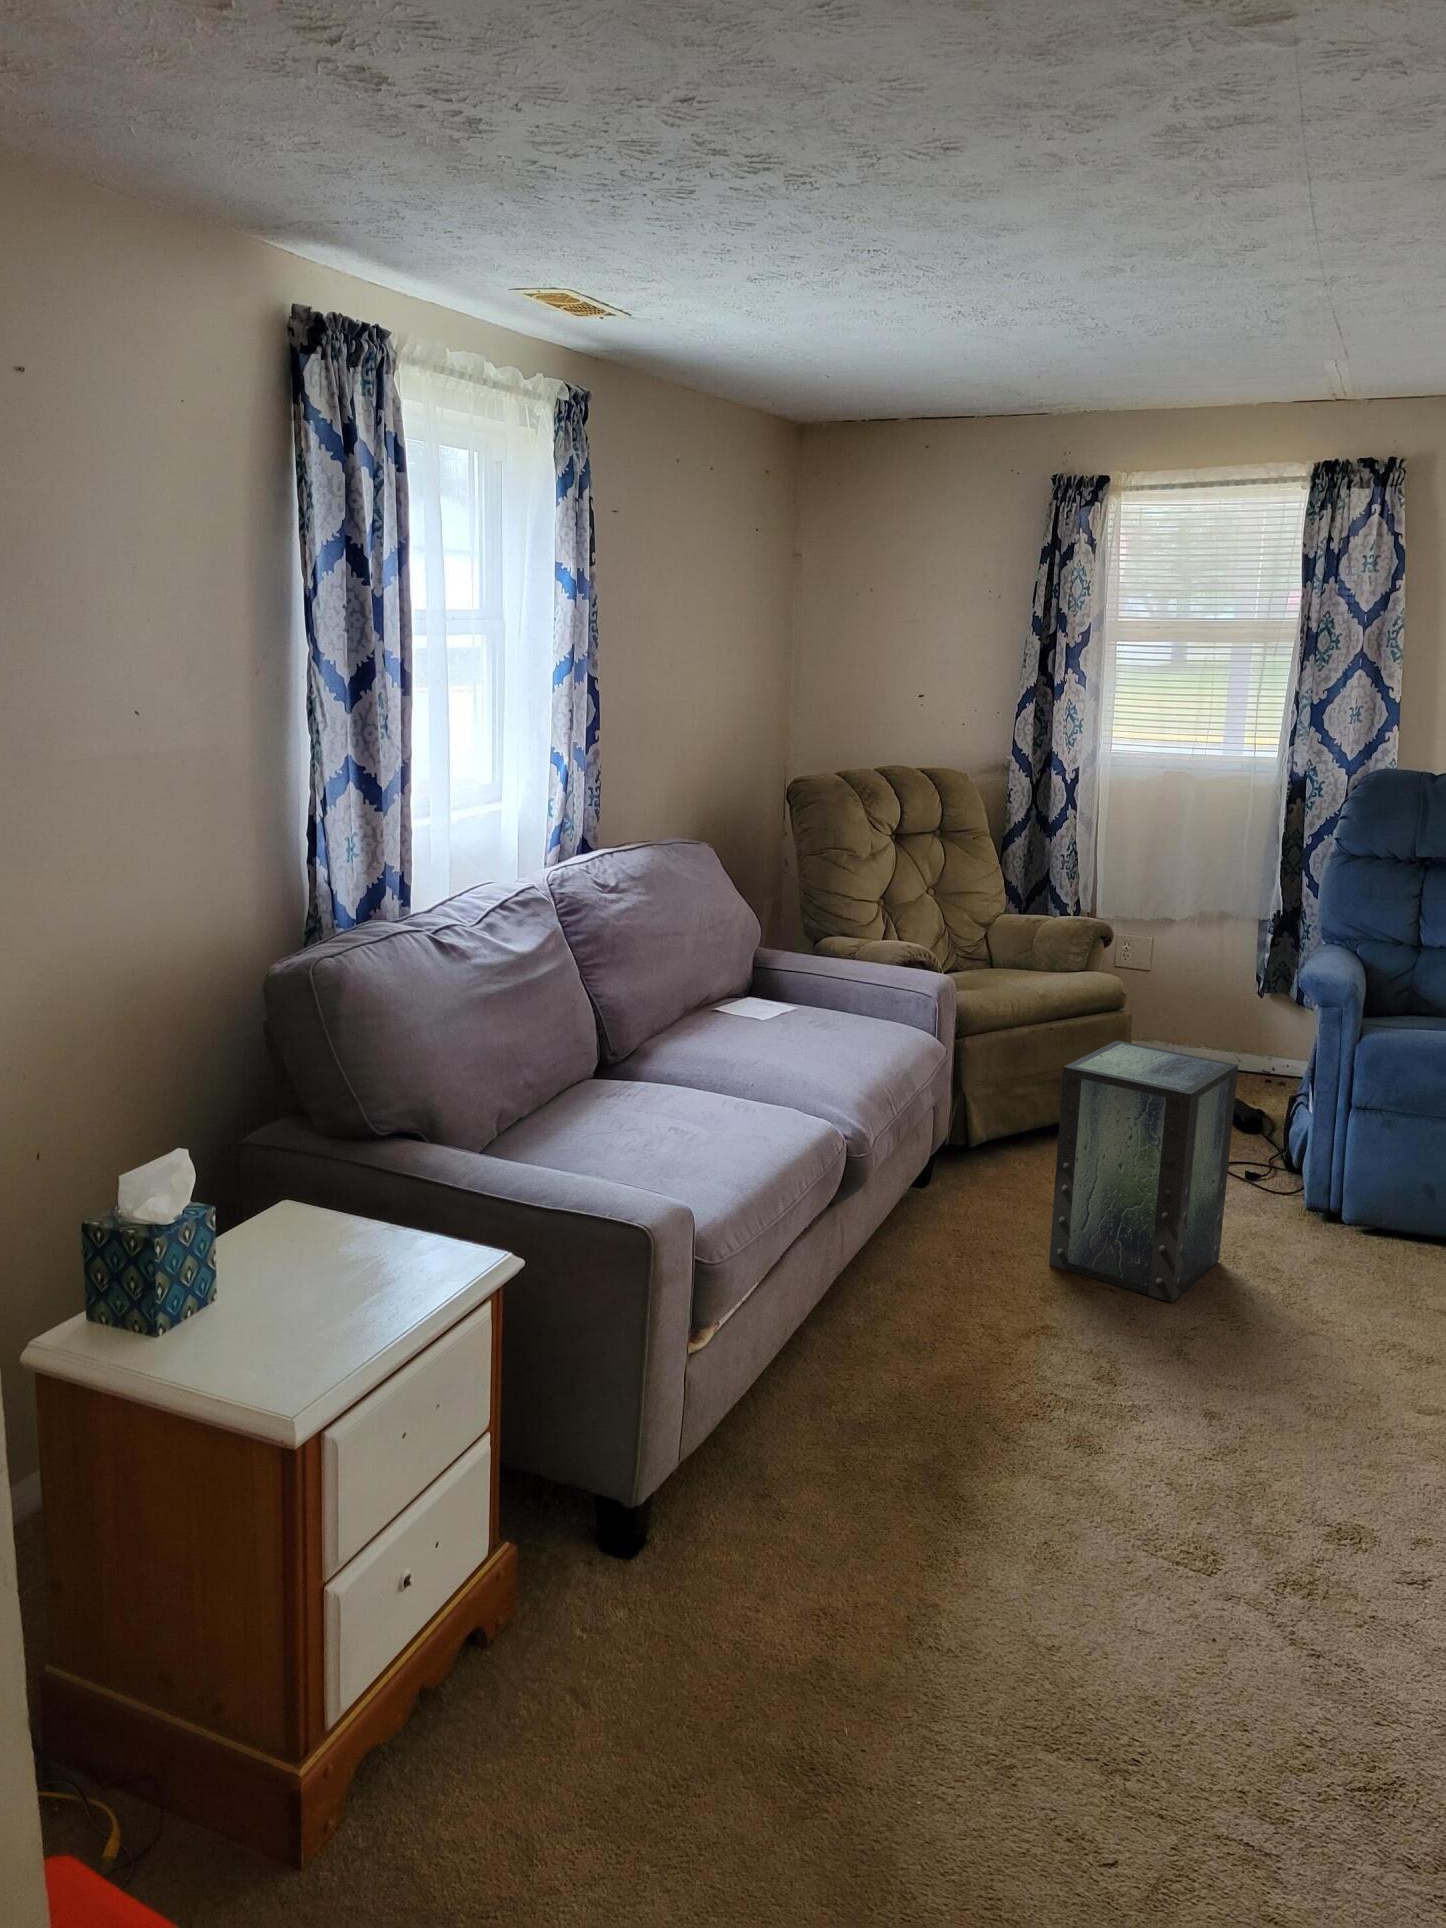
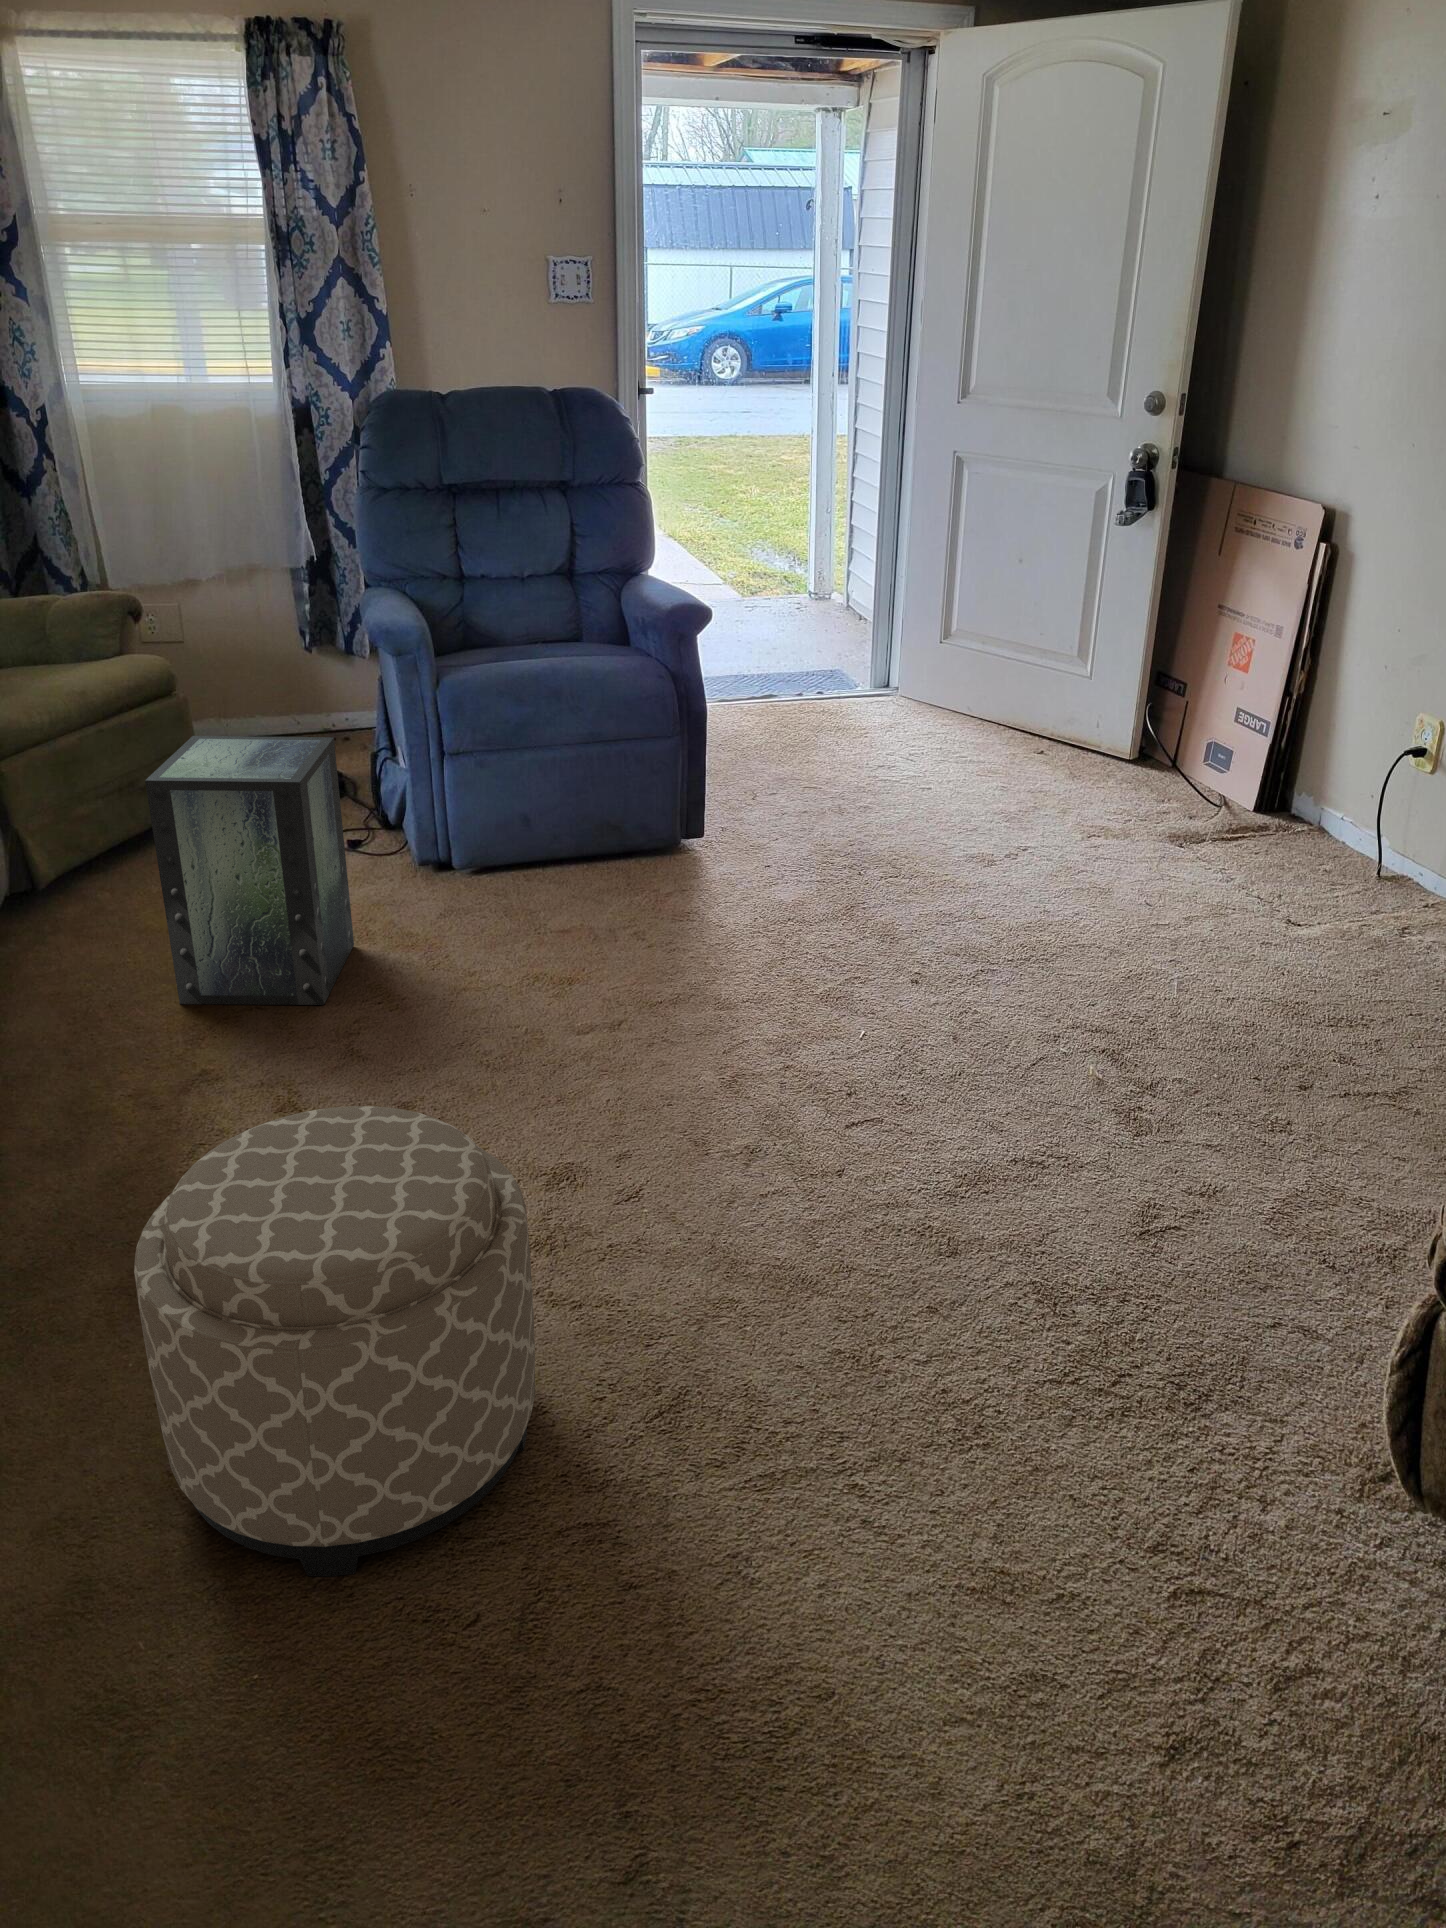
ottoman: none [909,1349,1260,1769] -> present [134,1106,535,1576]

